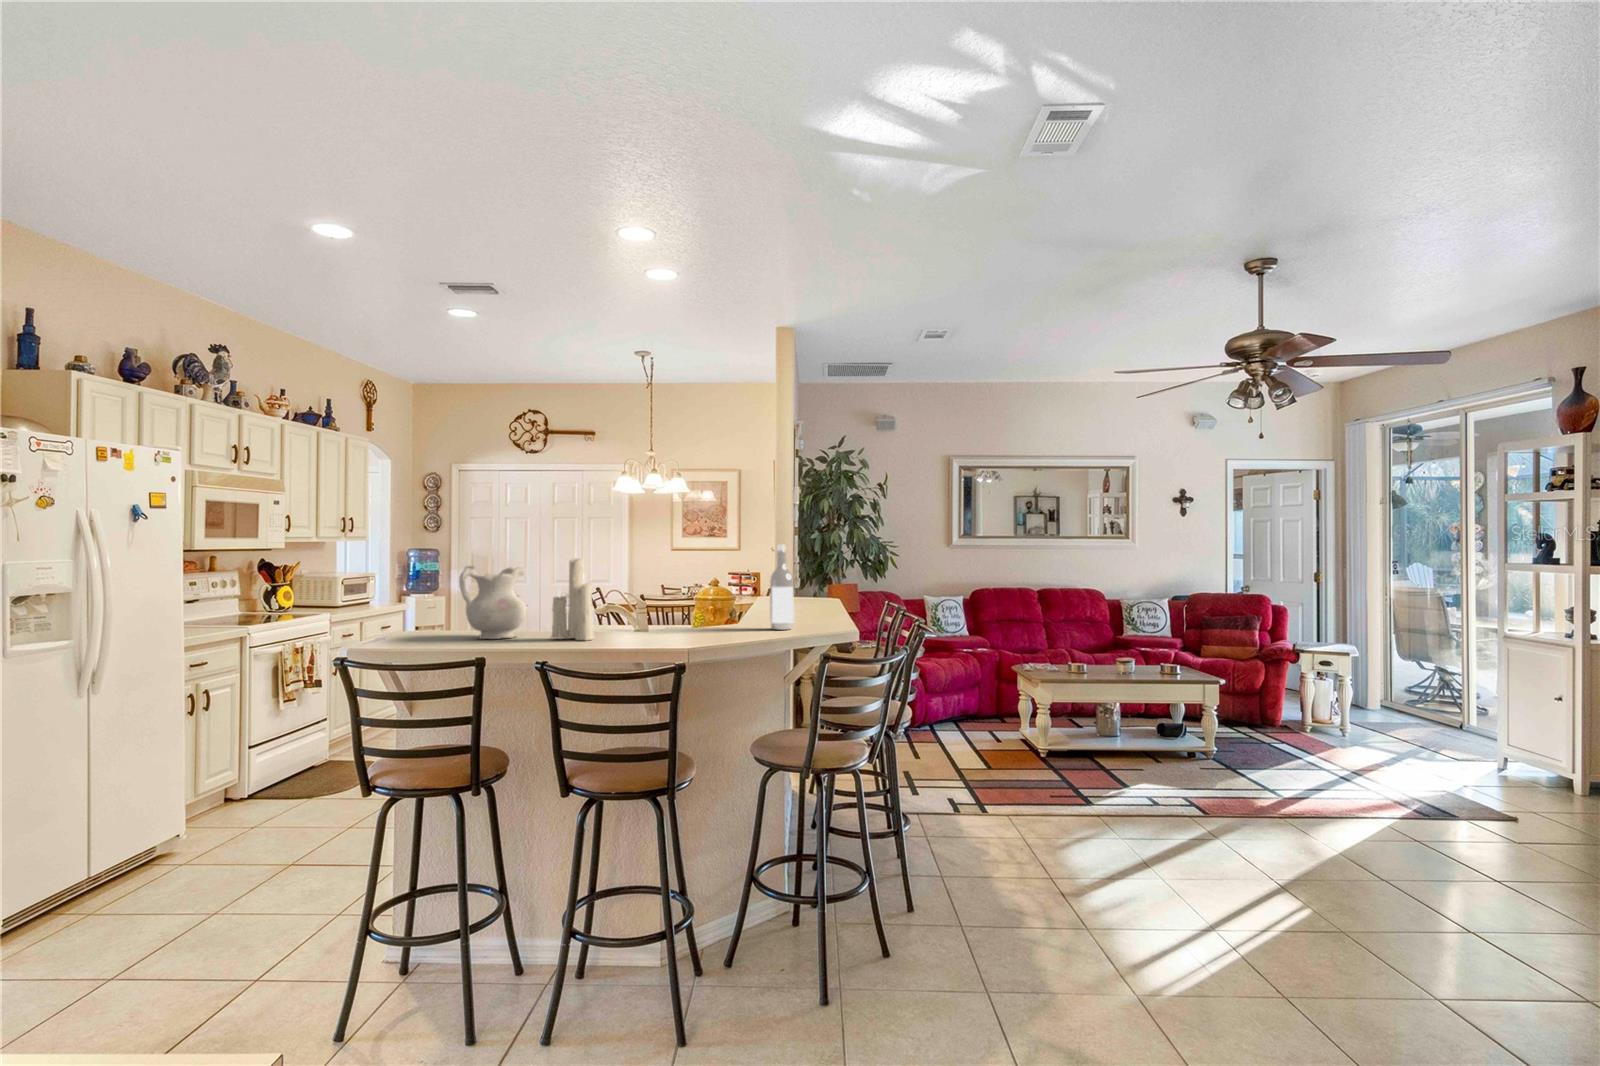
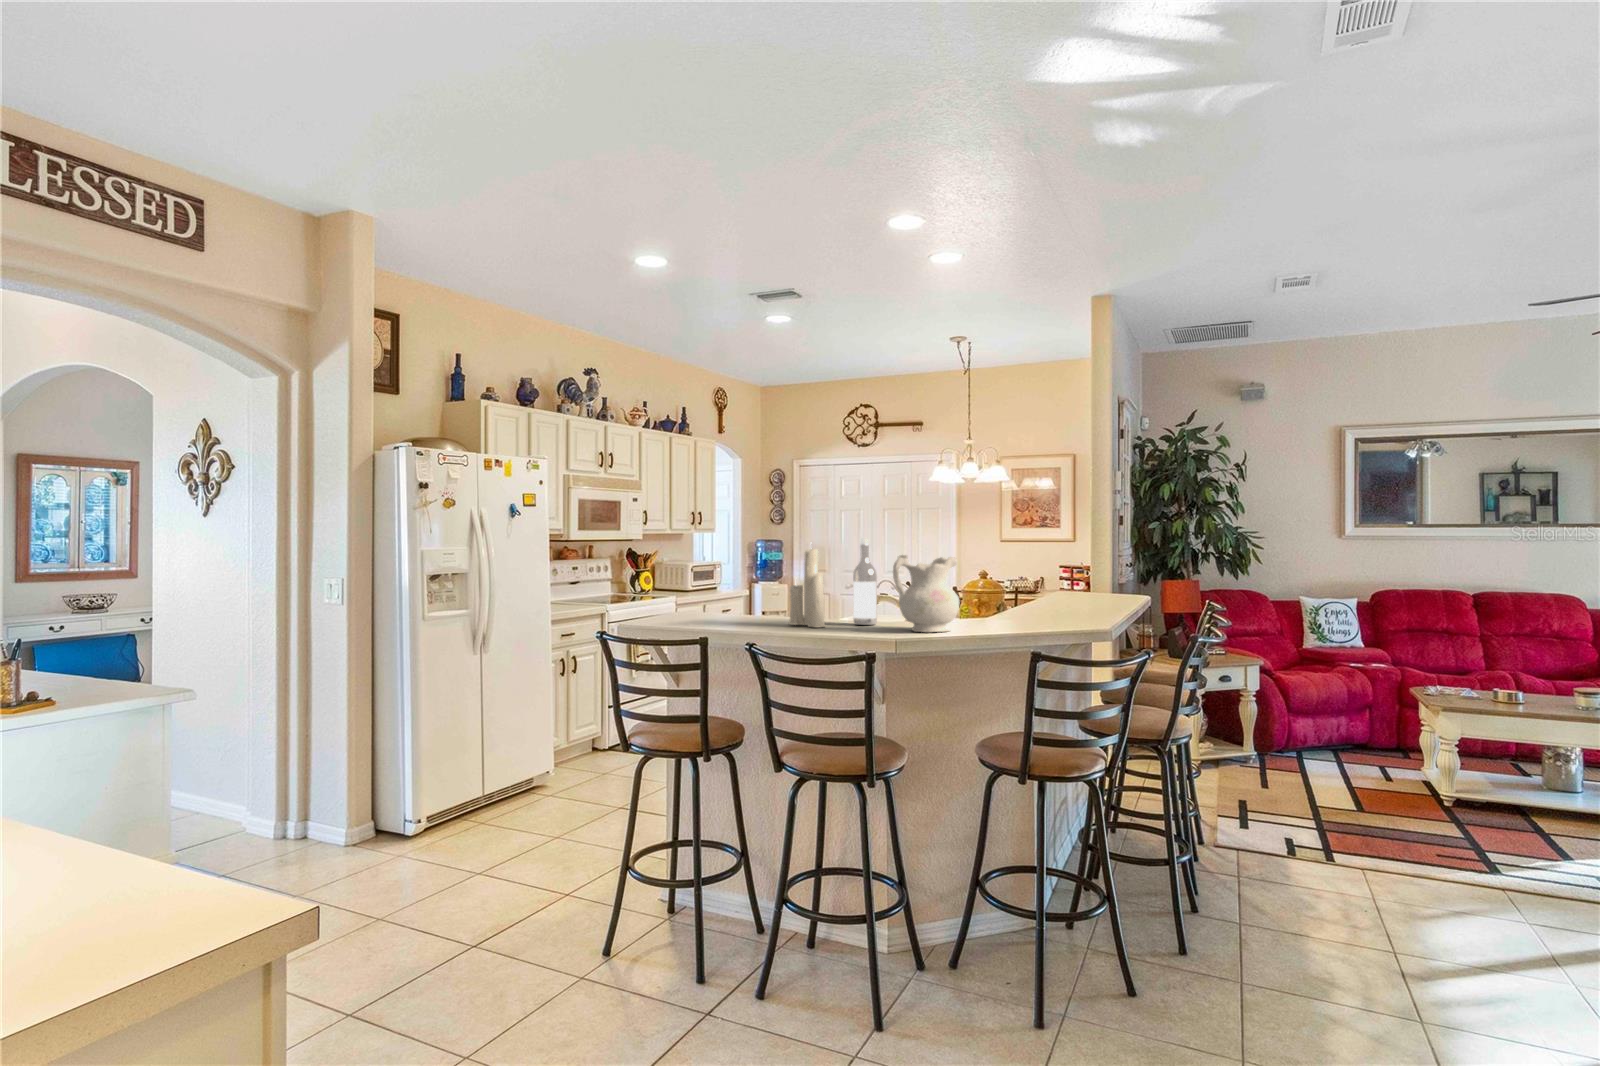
wine bottle: present [770,545,794,630] -> present [853,538,877,625]
ceramic pitcher: present [459,566,526,639] -> present [893,555,959,632]

